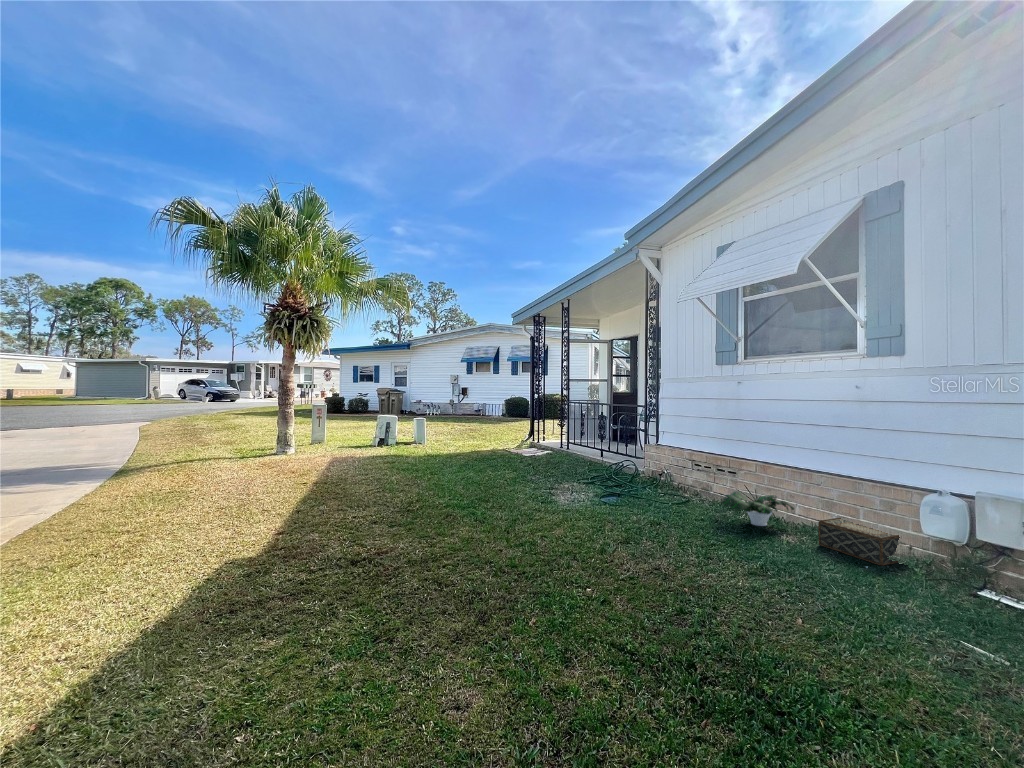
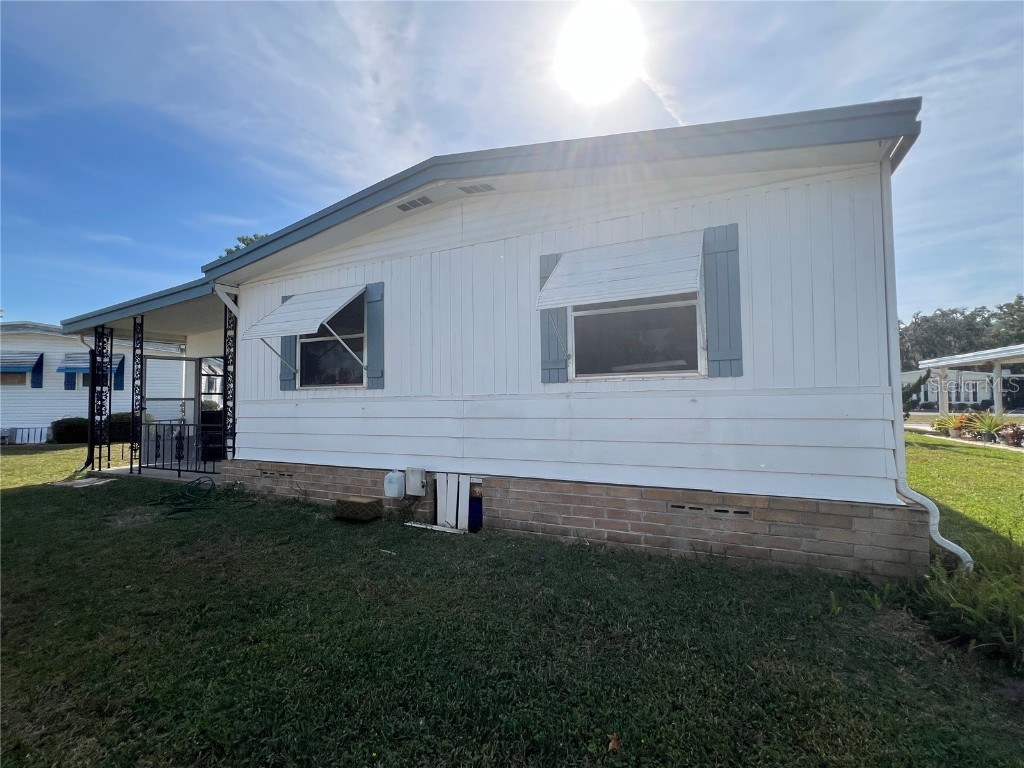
potted plant: present [722,491,794,526] -> none [275,487,326,511]

